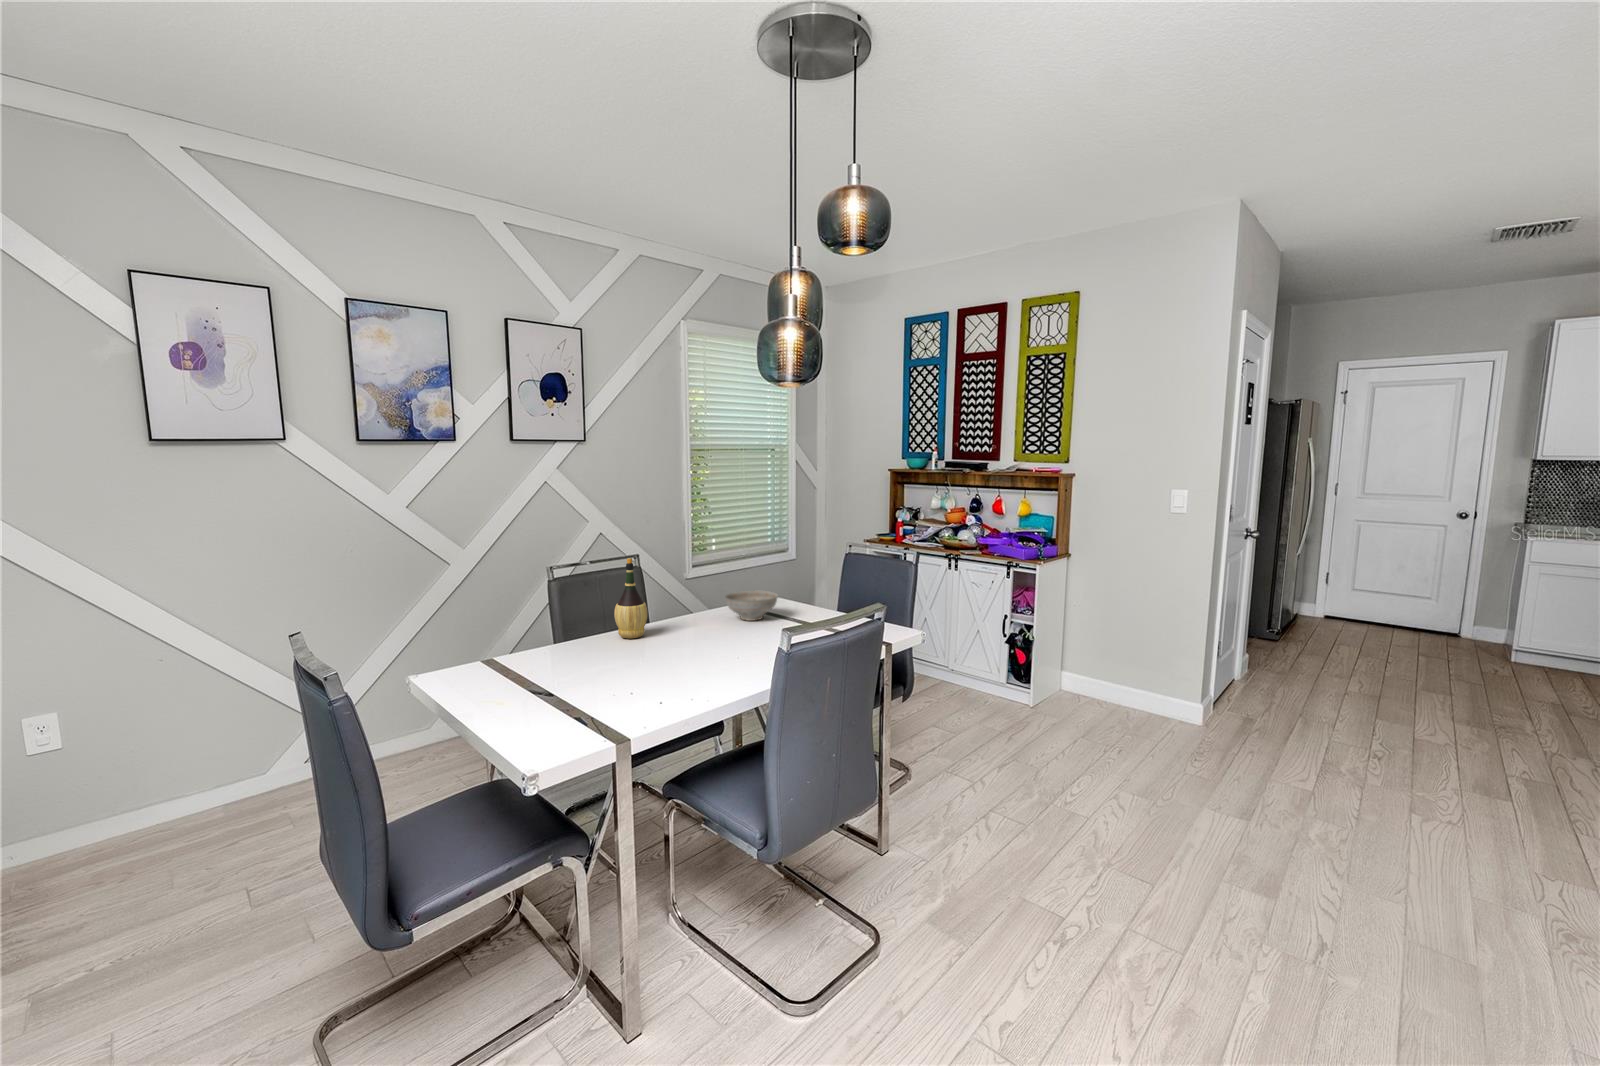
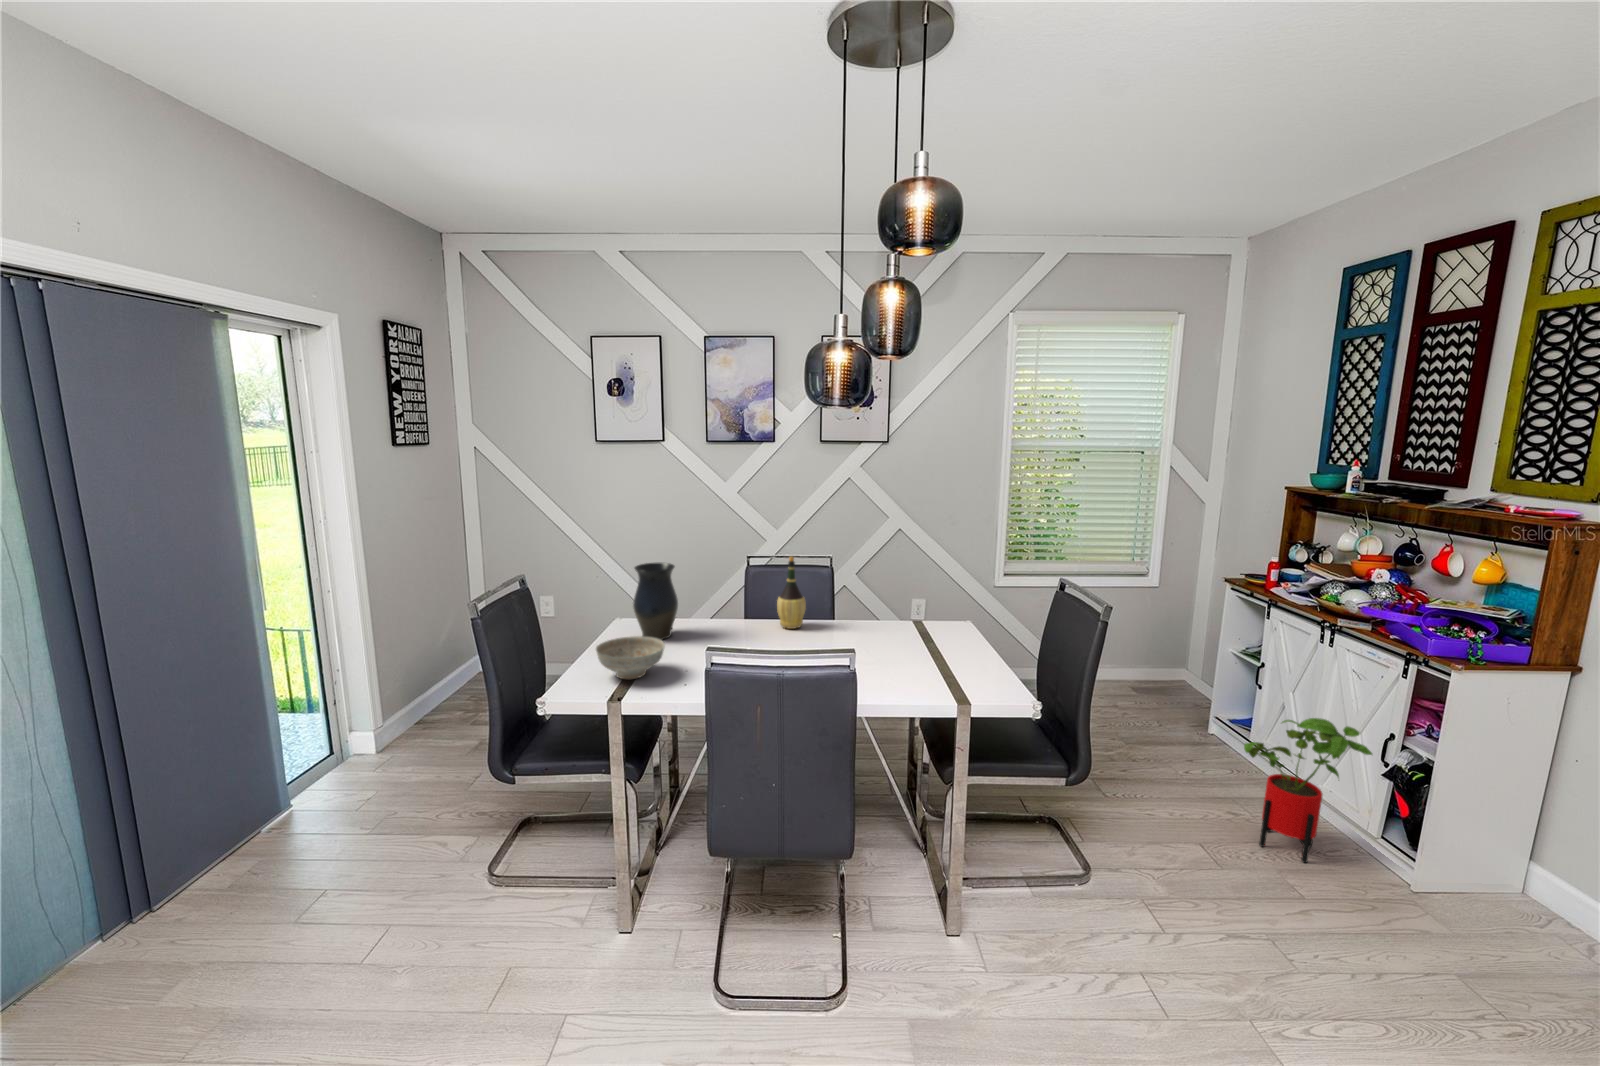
vase: none [479,584,539,684] -> present [633,563,678,640]
decorative bowl: present [725,590,778,621] -> present [596,636,665,679]
house plant: none [943,613,1010,714] -> present [1244,718,1372,863]

